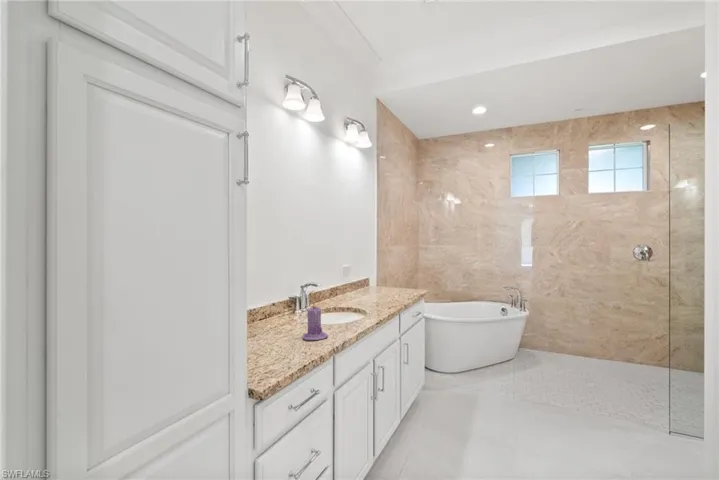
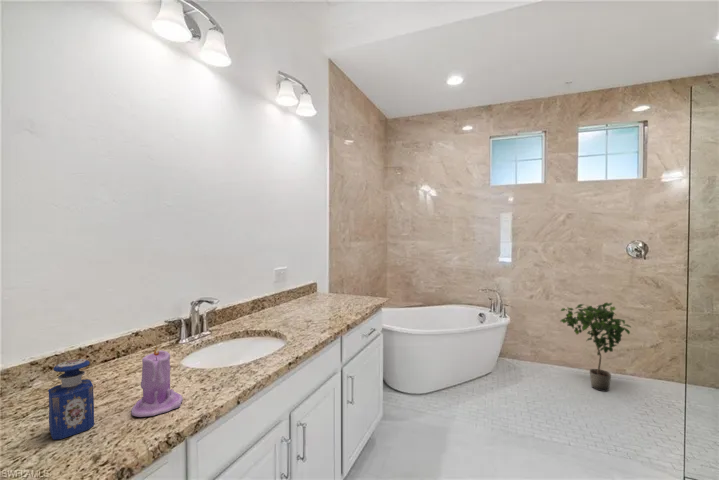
potted plant: none [573,298,636,373] -> present [561,303,631,391]
perfume bottle: none [268,308,289,347] -> present [48,359,94,440]

